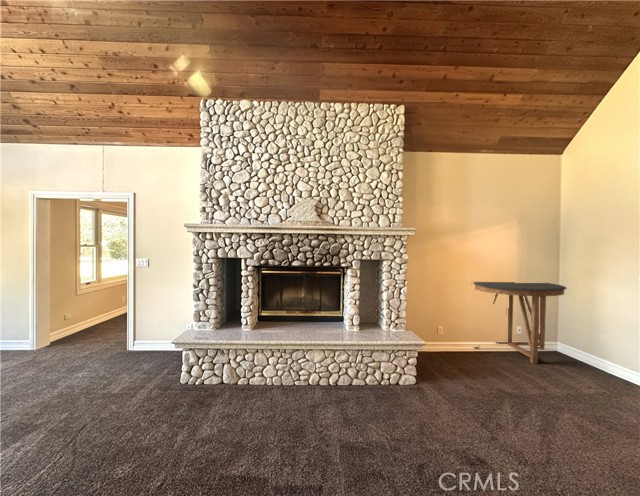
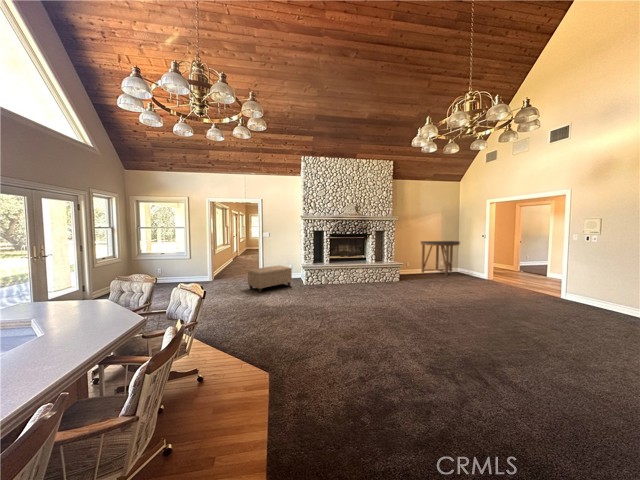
ottoman: none [35,330,154,410] -> present [248,266,292,293]

